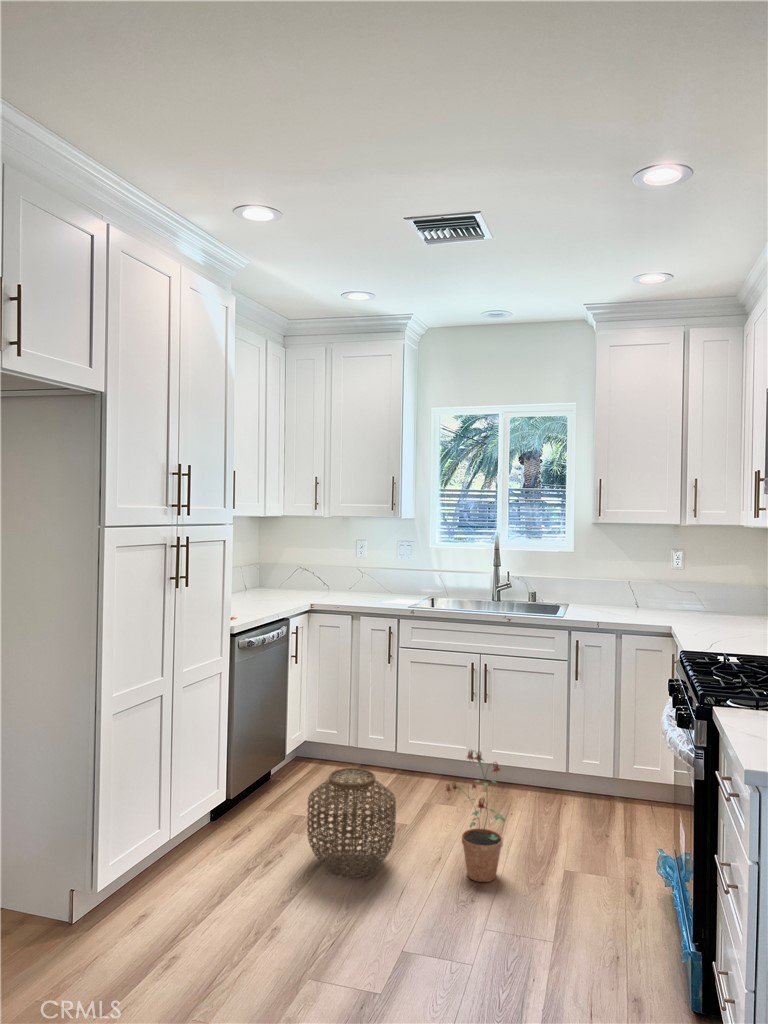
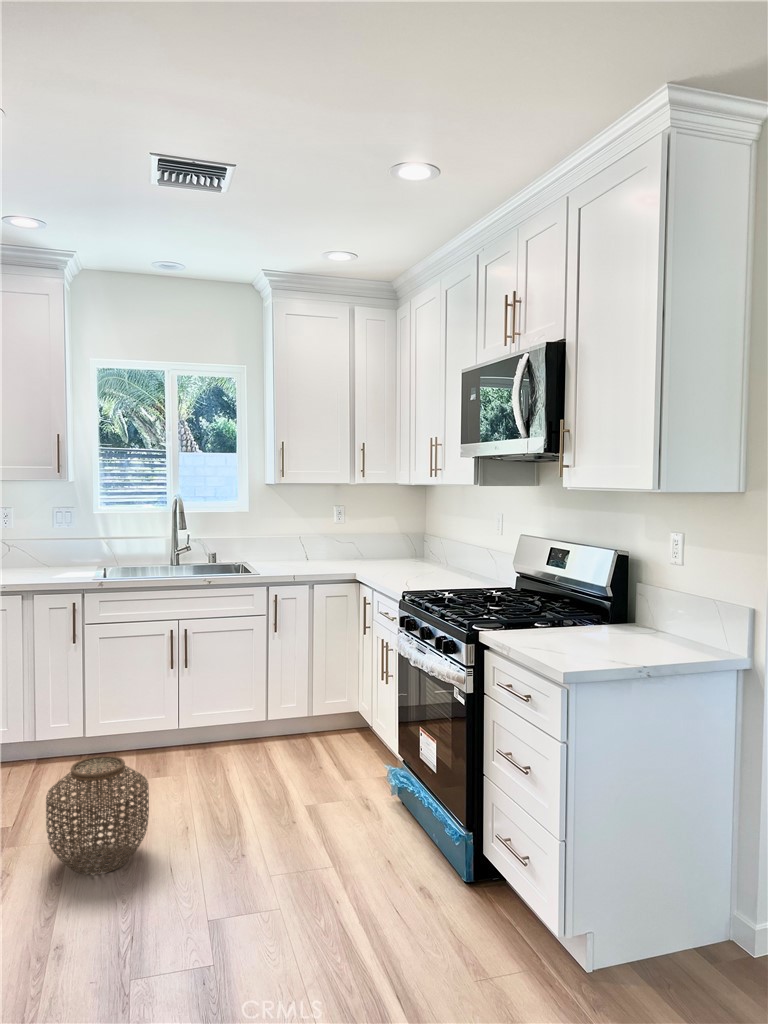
potted plant: present [446,750,505,882] -> none [197,712,263,838]

